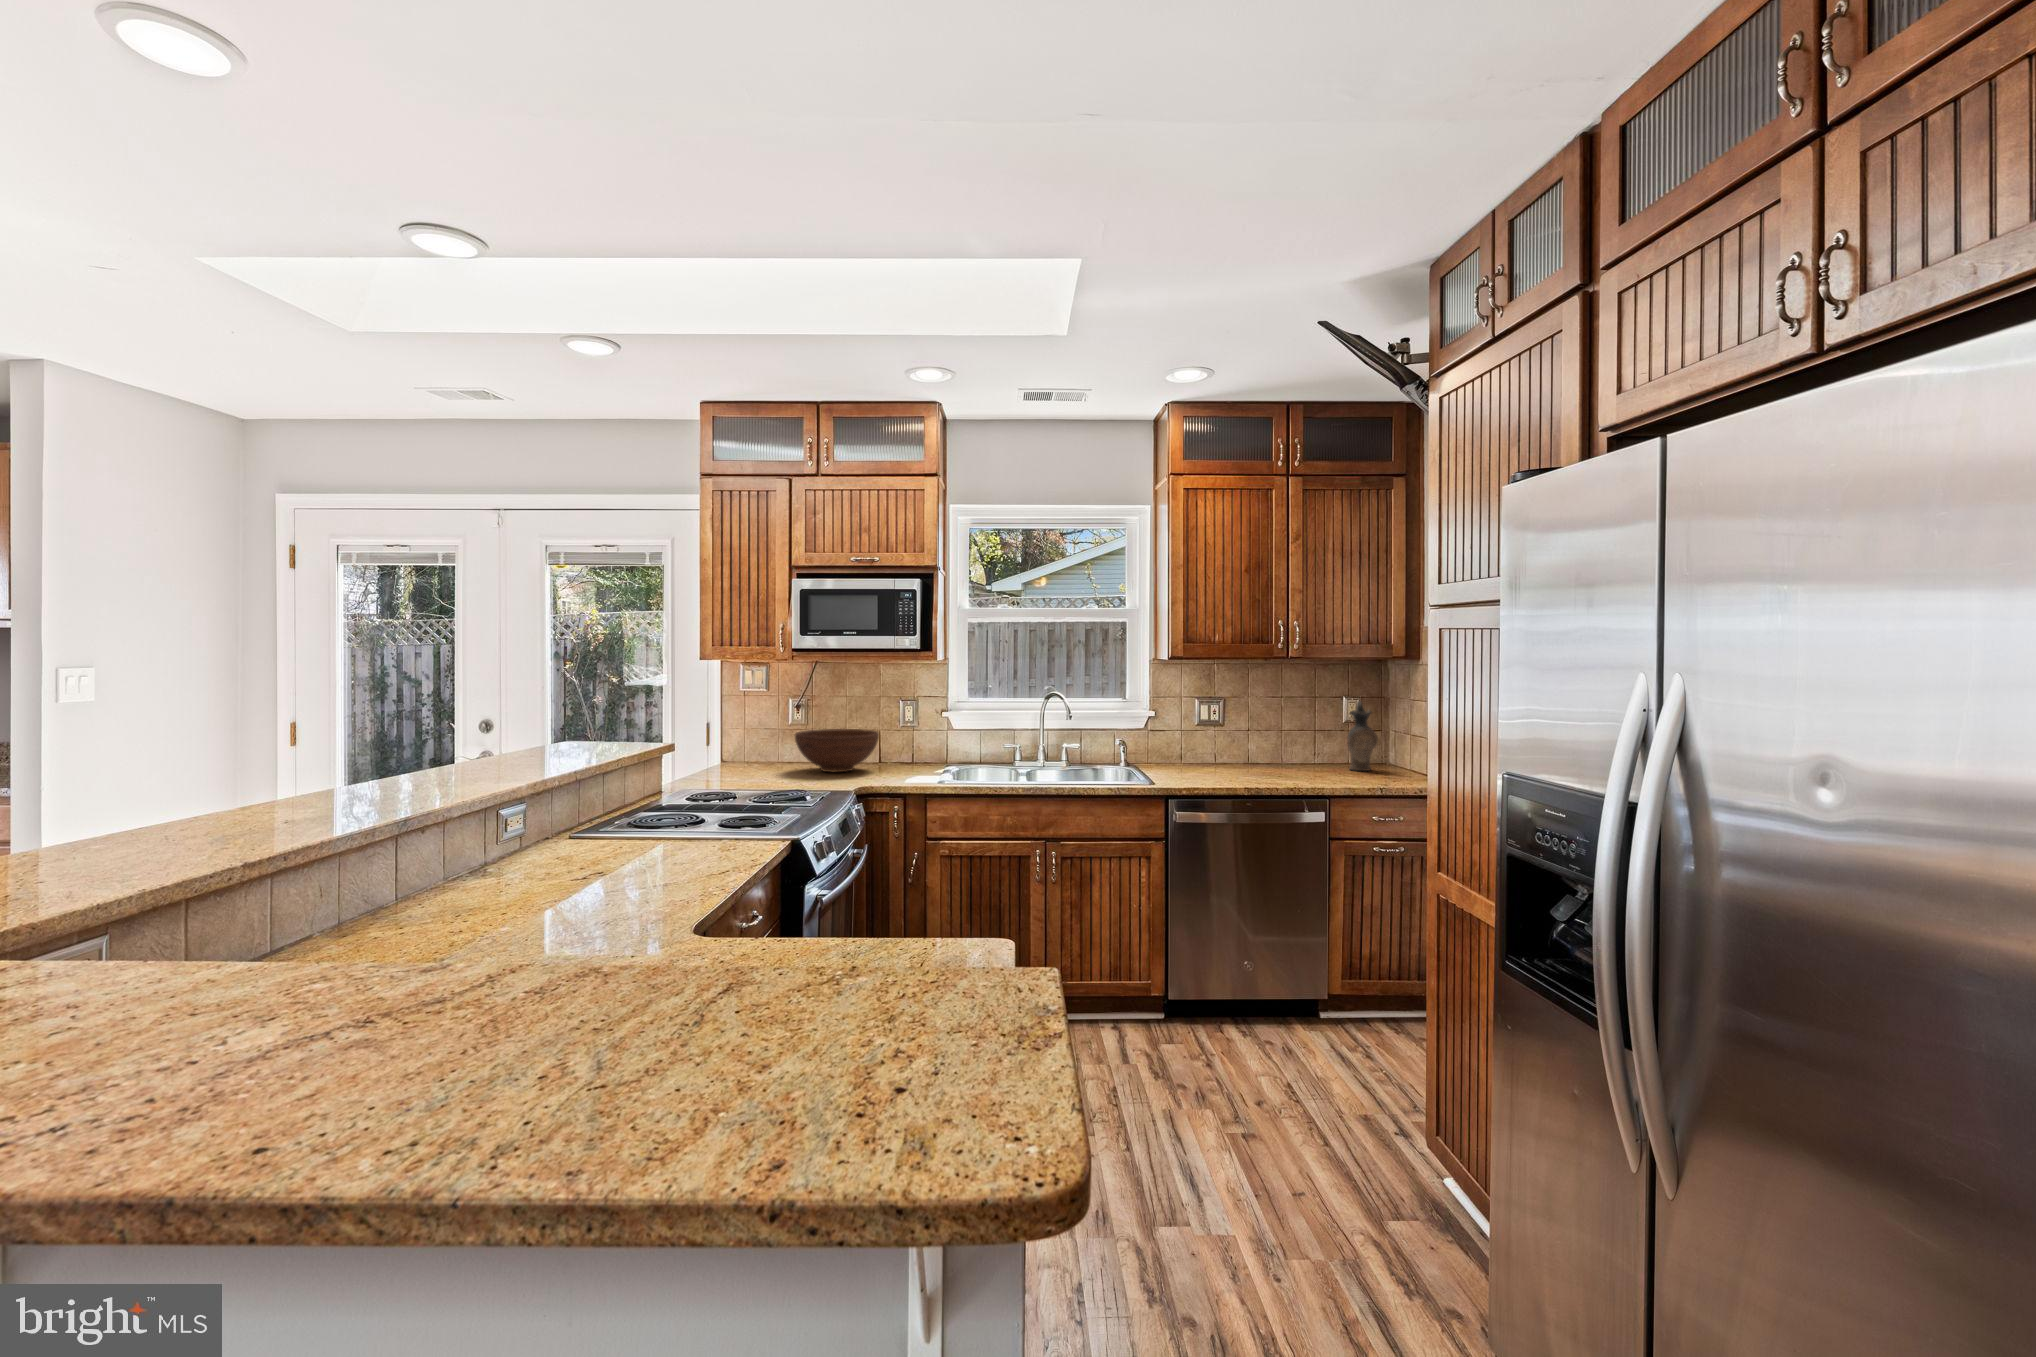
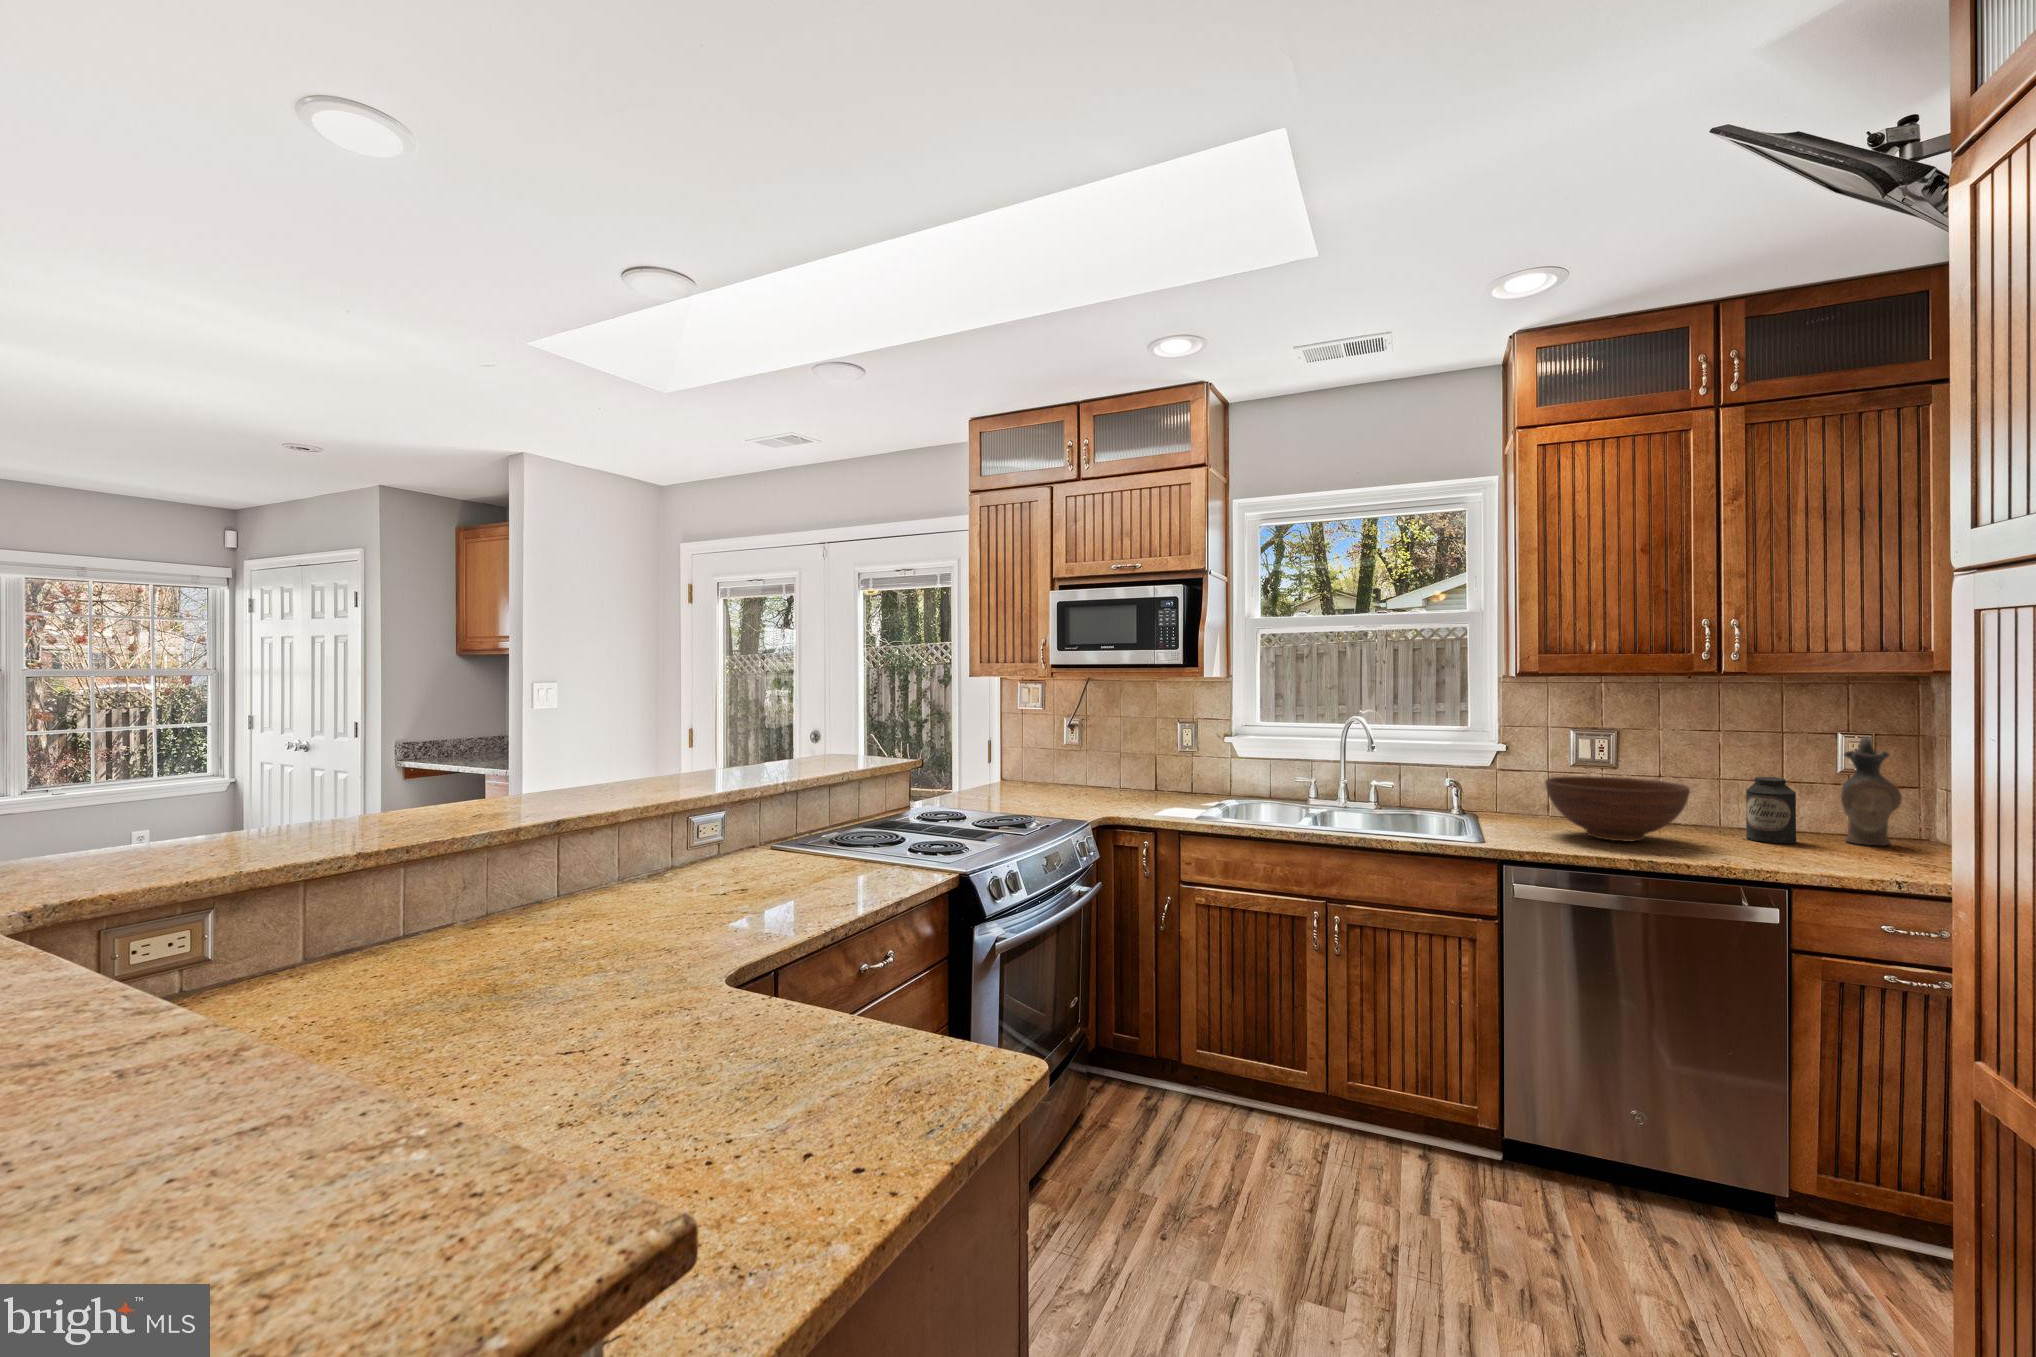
fruit bowl: present [795,729,879,772] -> present [1545,776,1690,842]
canister: none [1299,729,1326,773] -> present [1746,777,1796,843]

